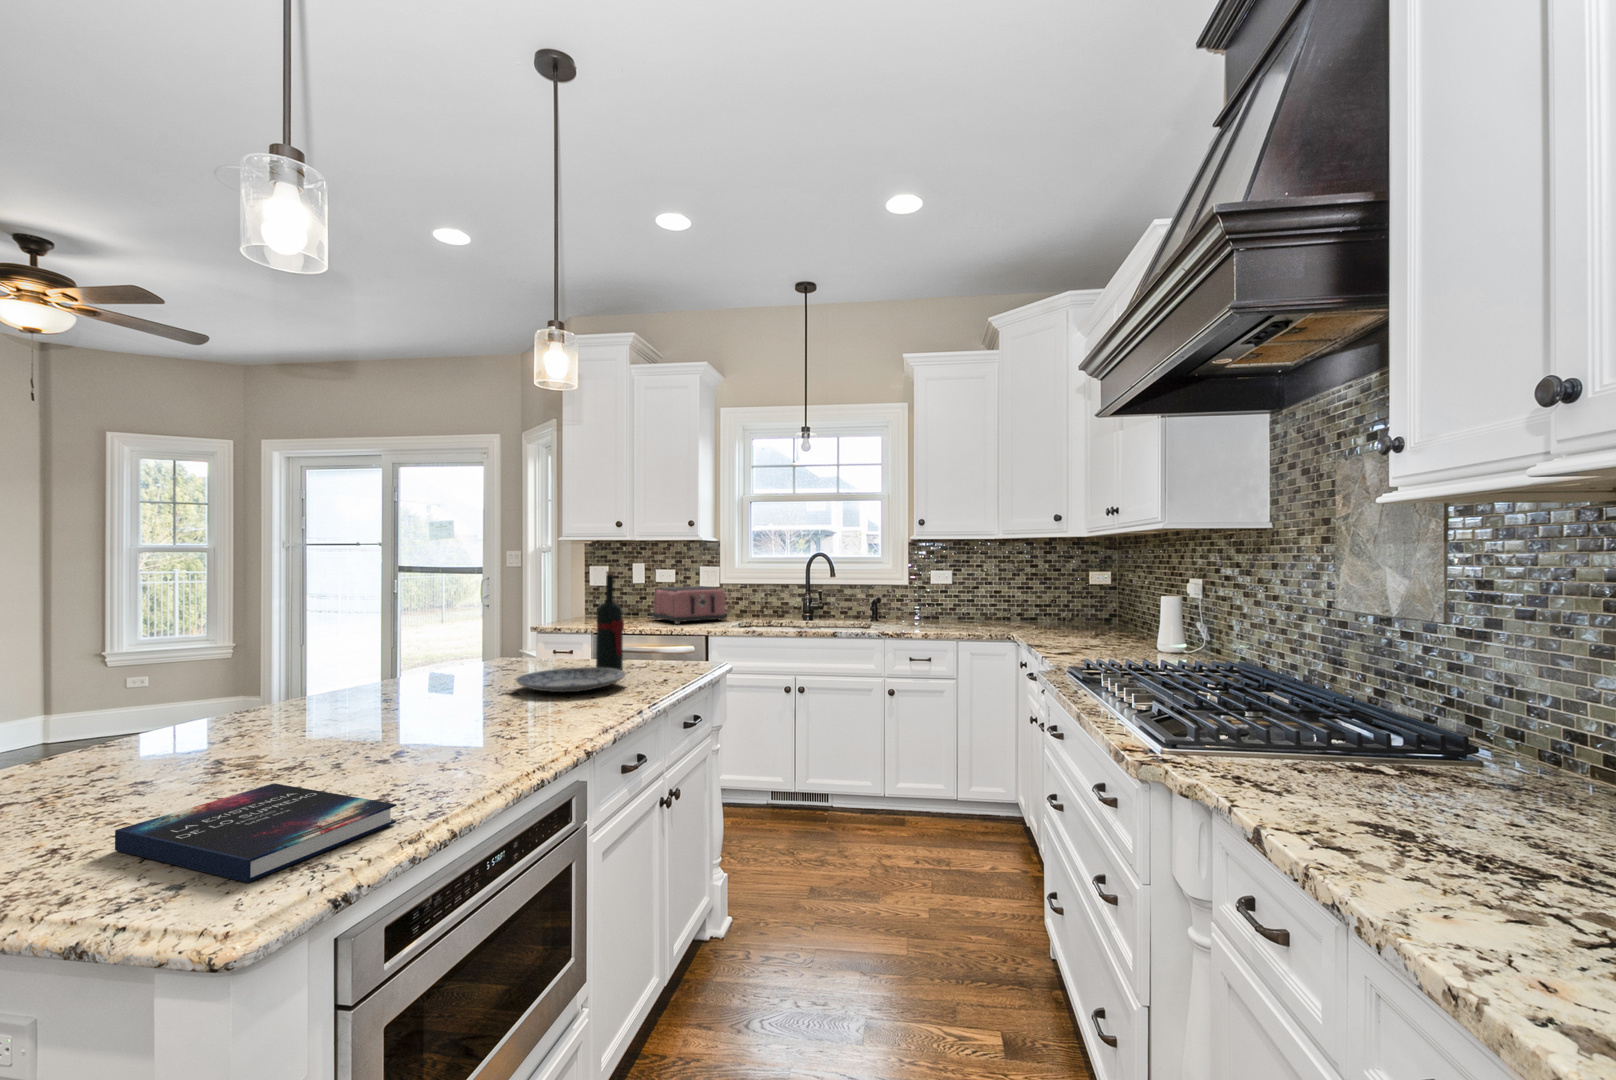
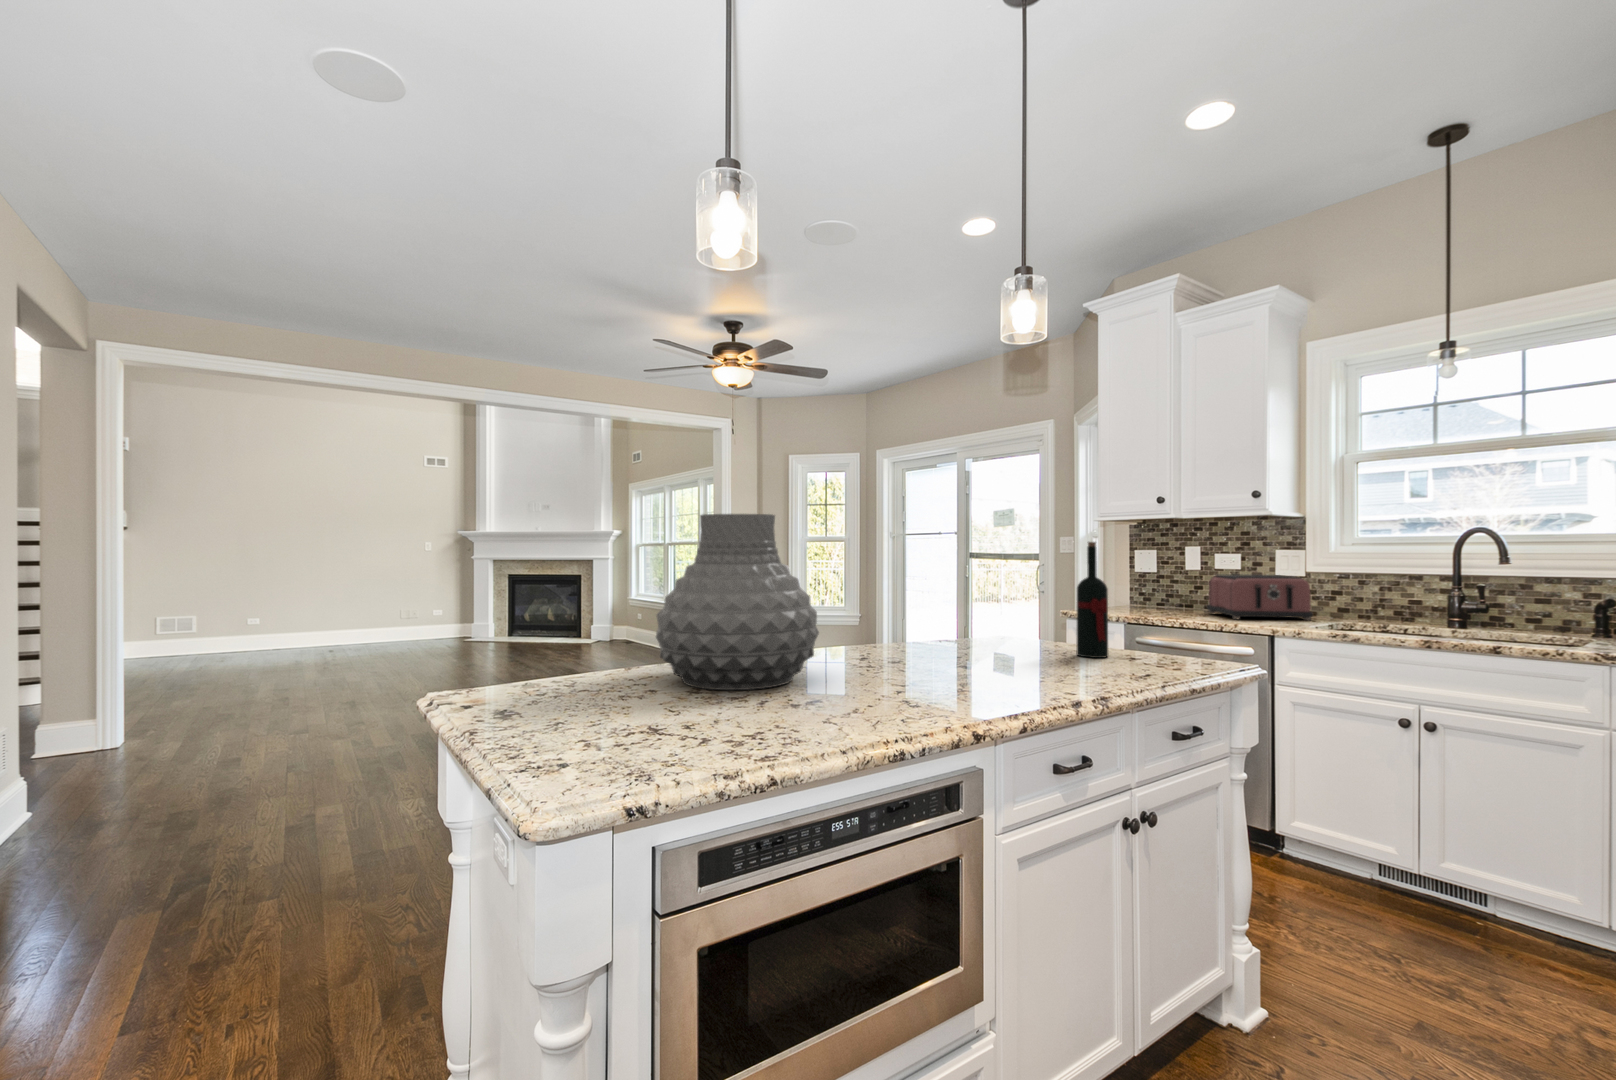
vase: none [145,555,382,765] -> present [656,514,819,690]
plate: present [516,667,626,692] -> none [969,647,1093,672]
hardback book: present [115,783,397,883] -> none [568,704,732,775]

